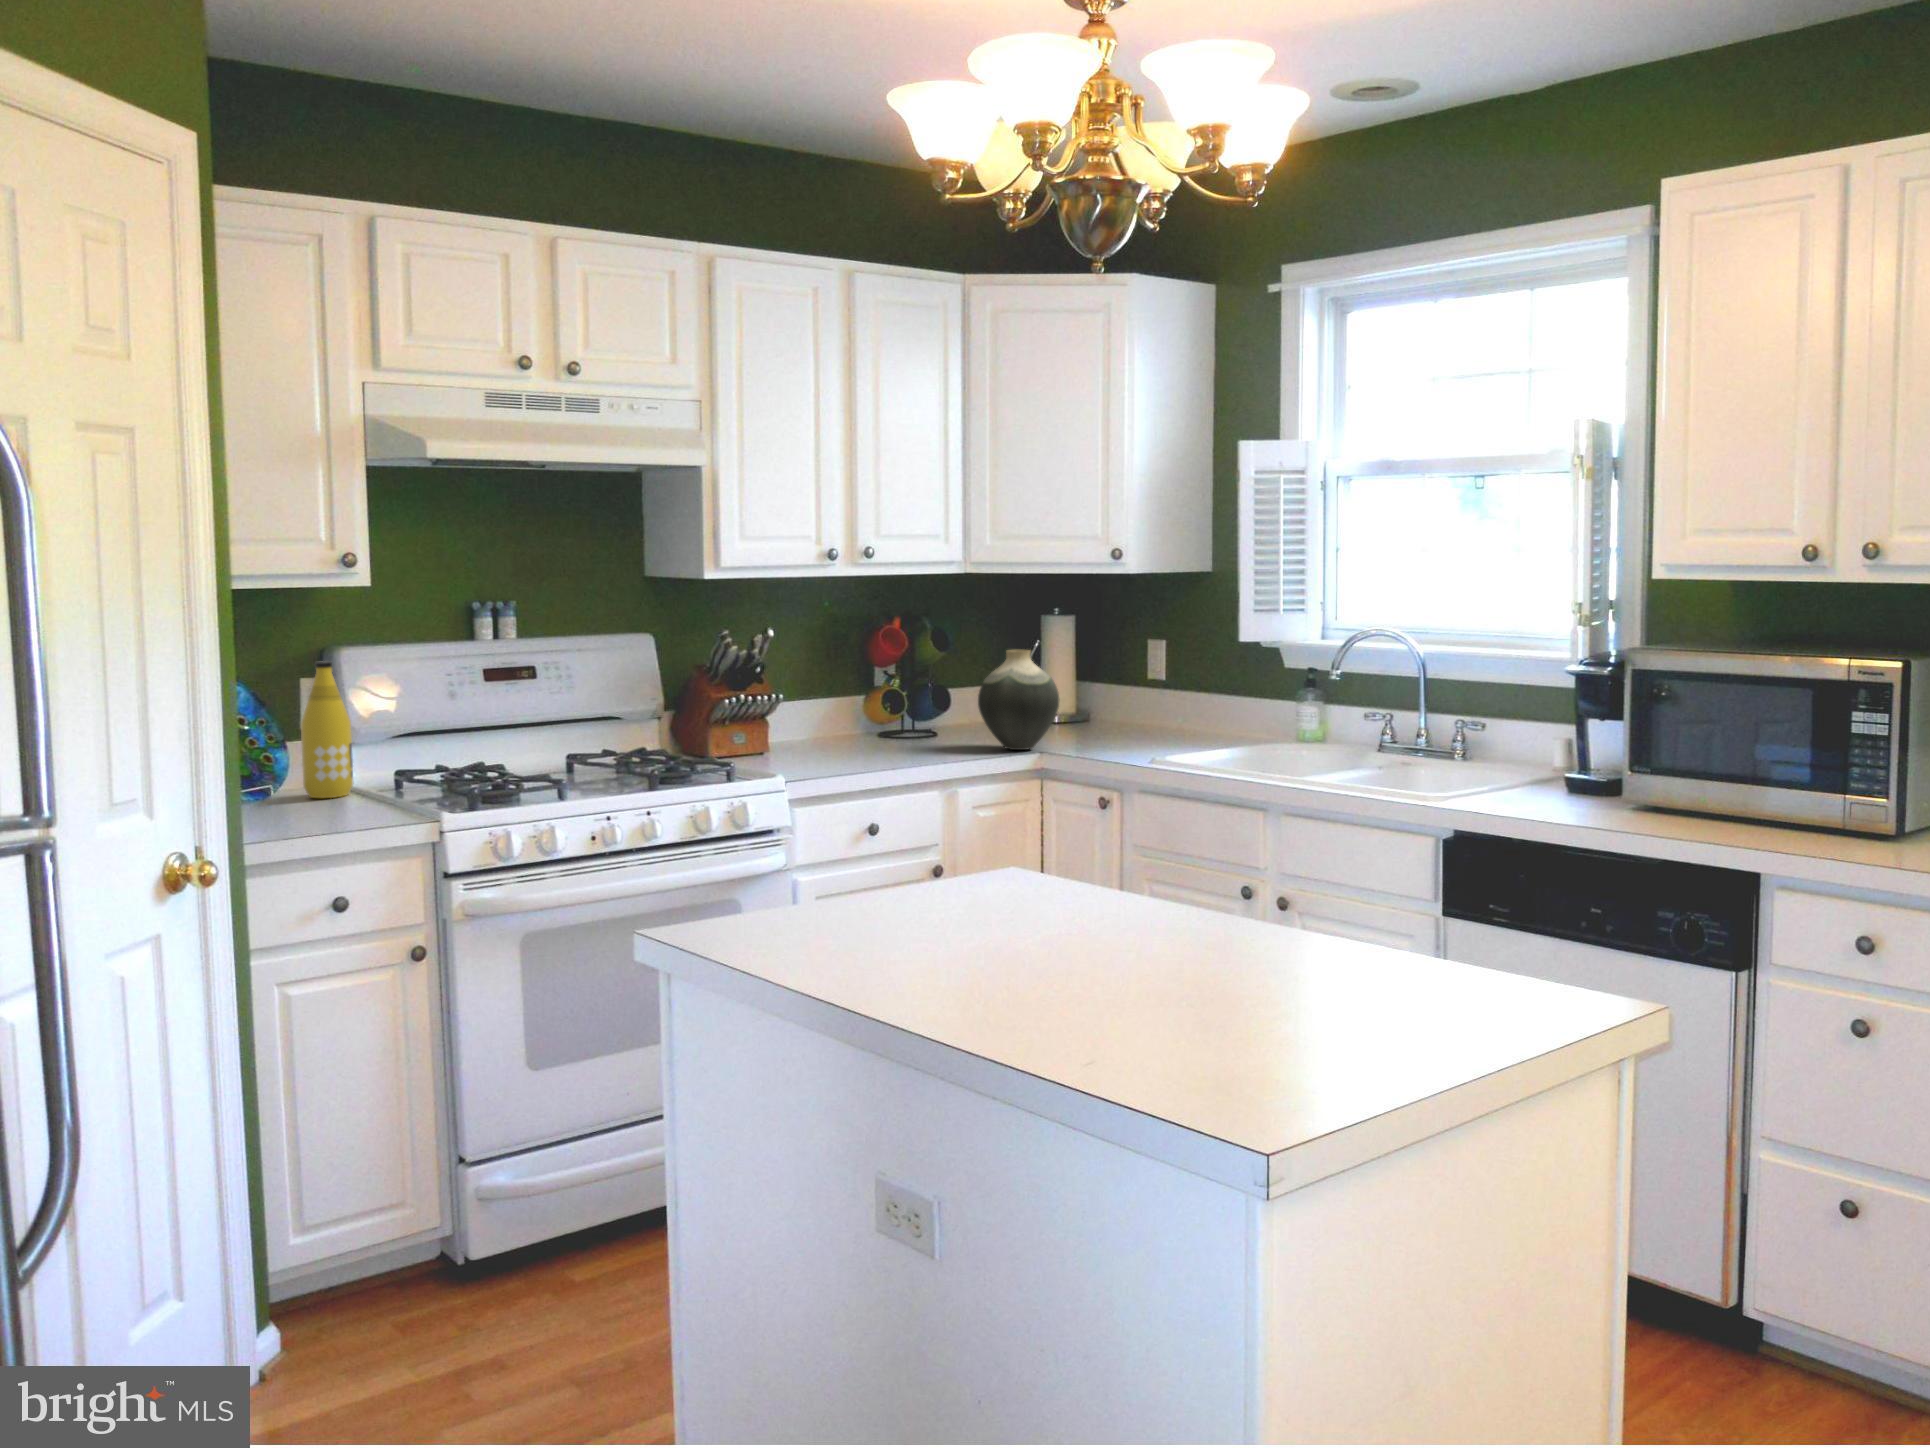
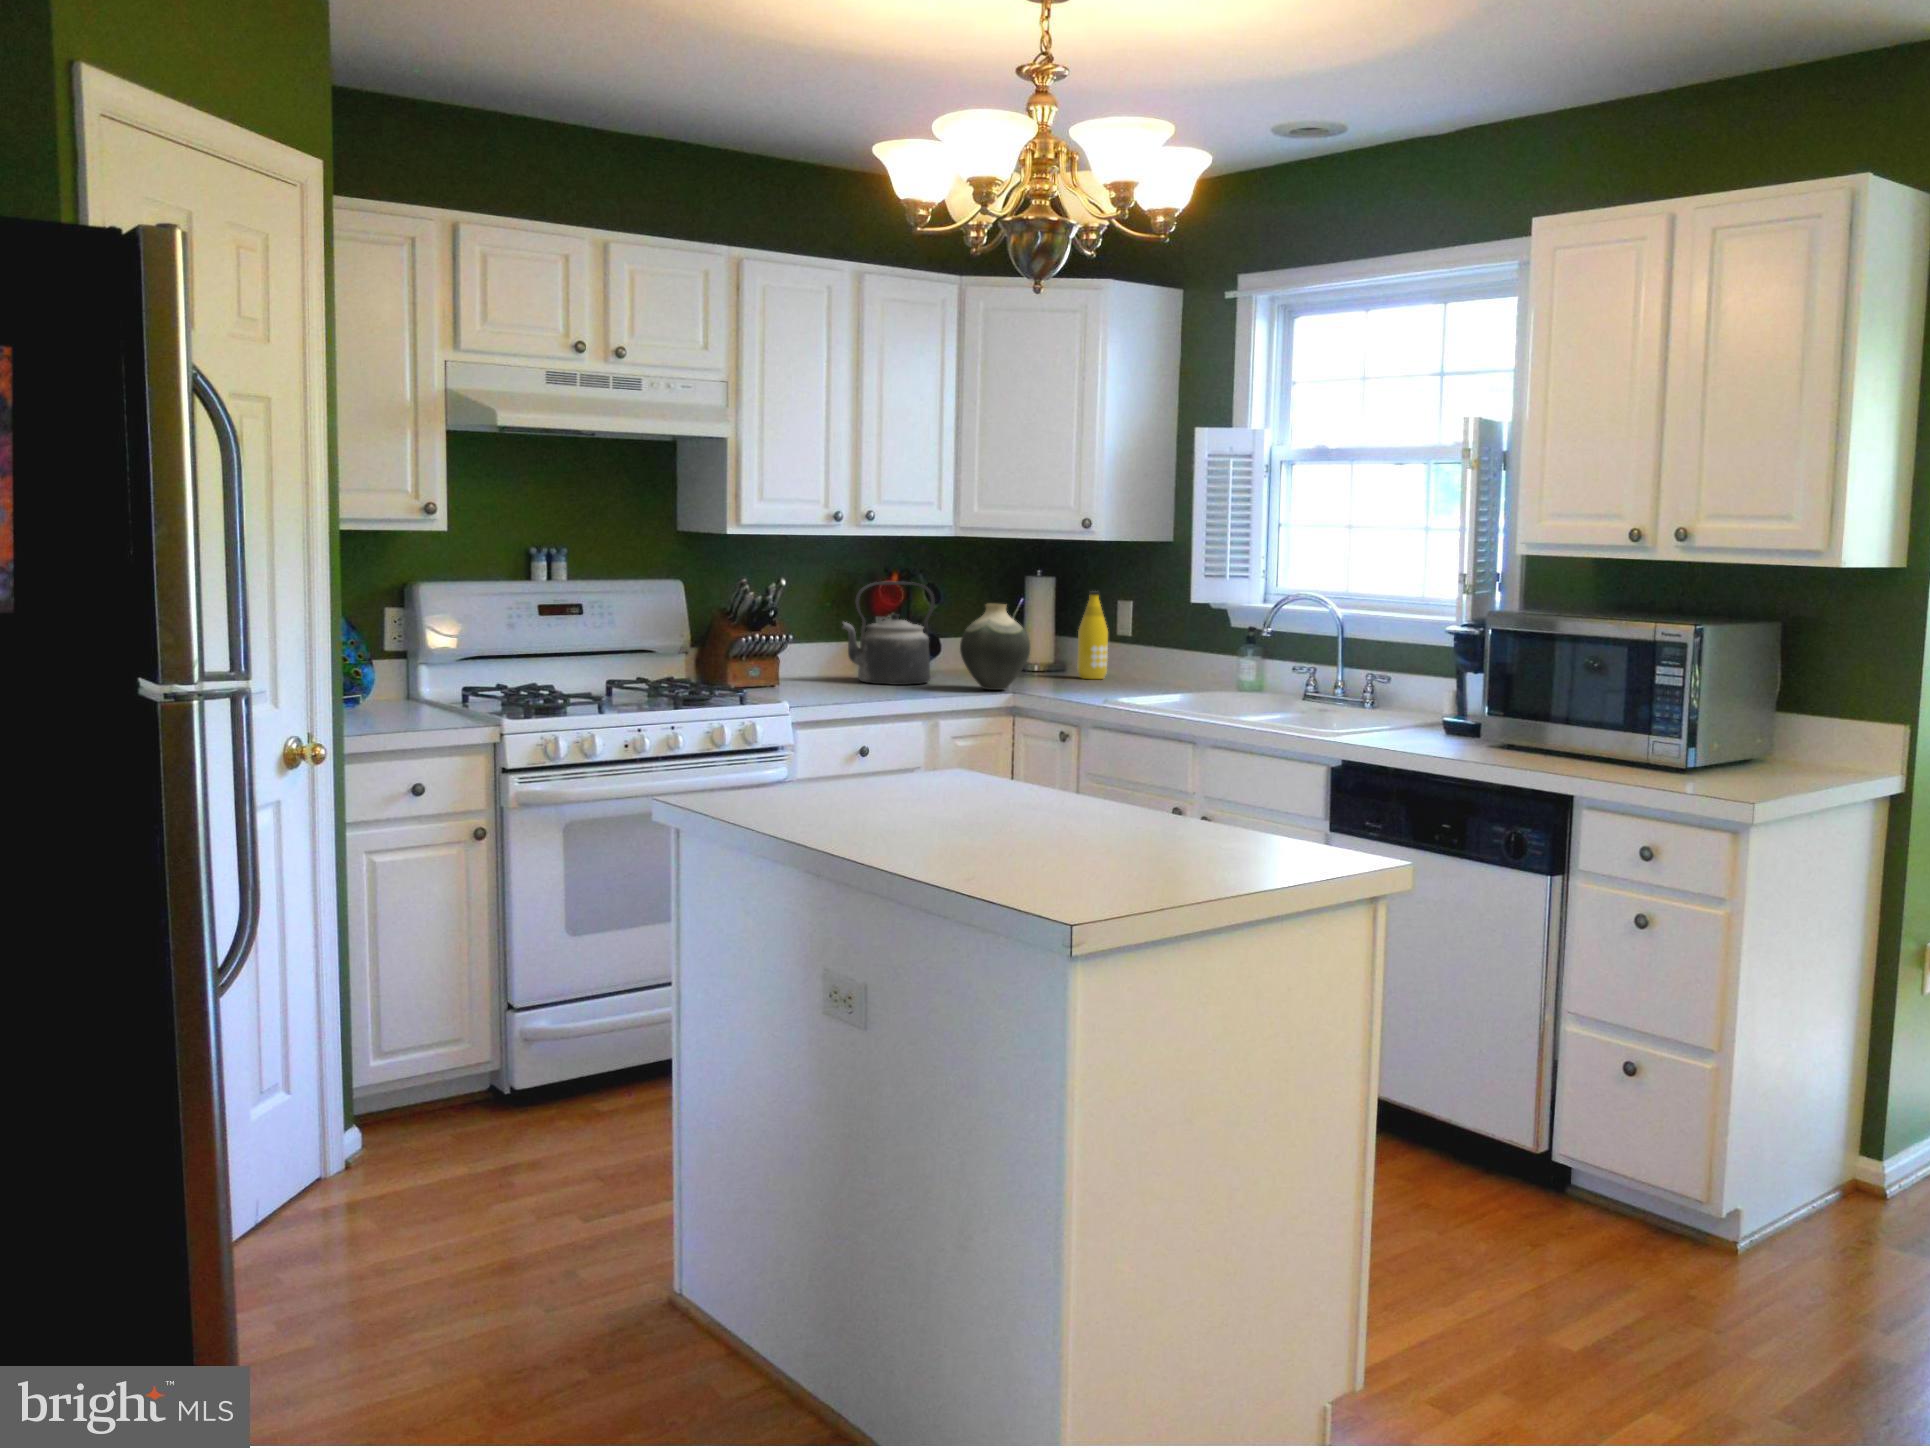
kettle: none [839,627,945,747] -> present [842,582,935,685]
bottle: present [301,661,353,798] -> present [1077,591,1108,679]

